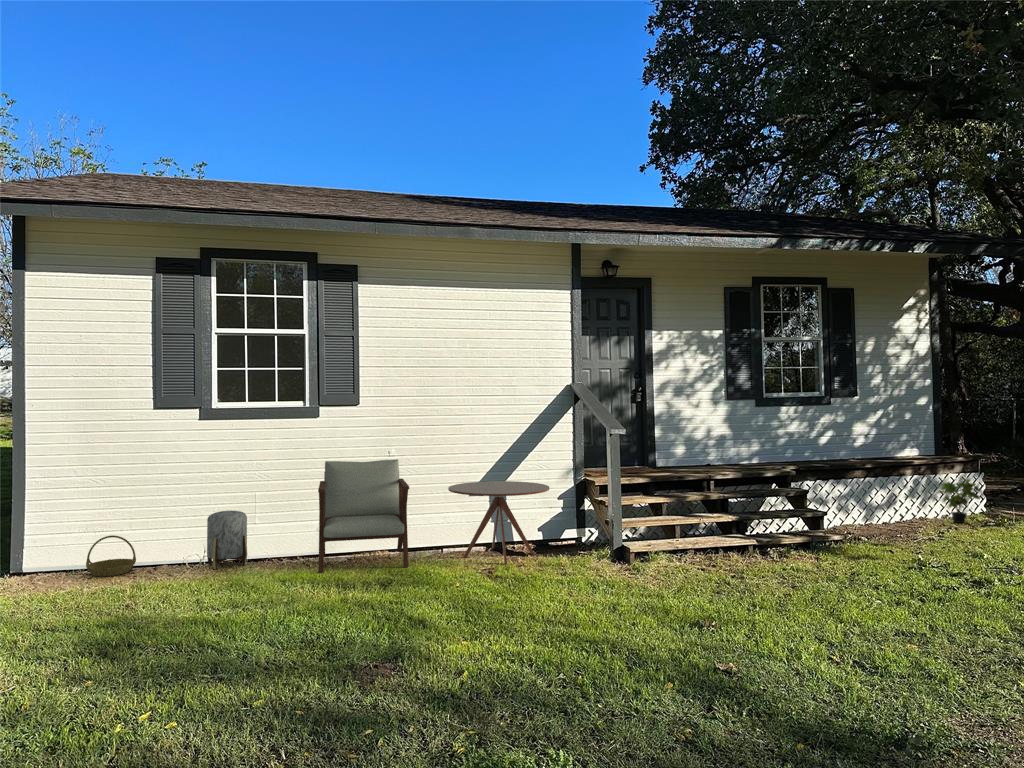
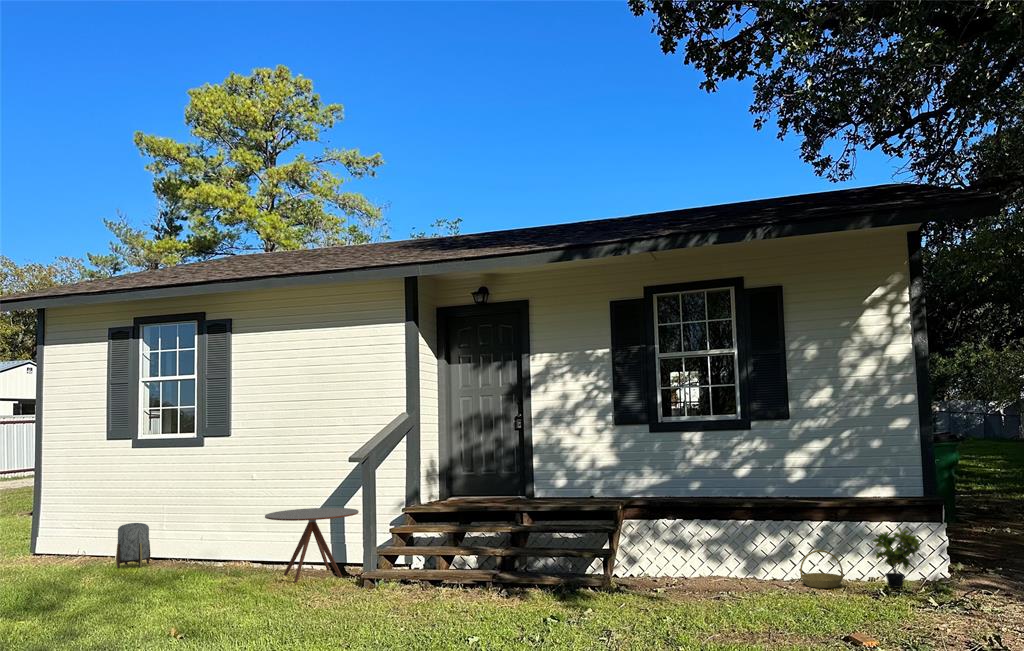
lounge chair: present [318,459,409,573] -> none [163,485,263,578]
basket: present [86,535,136,577] -> present [800,550,843,588]

